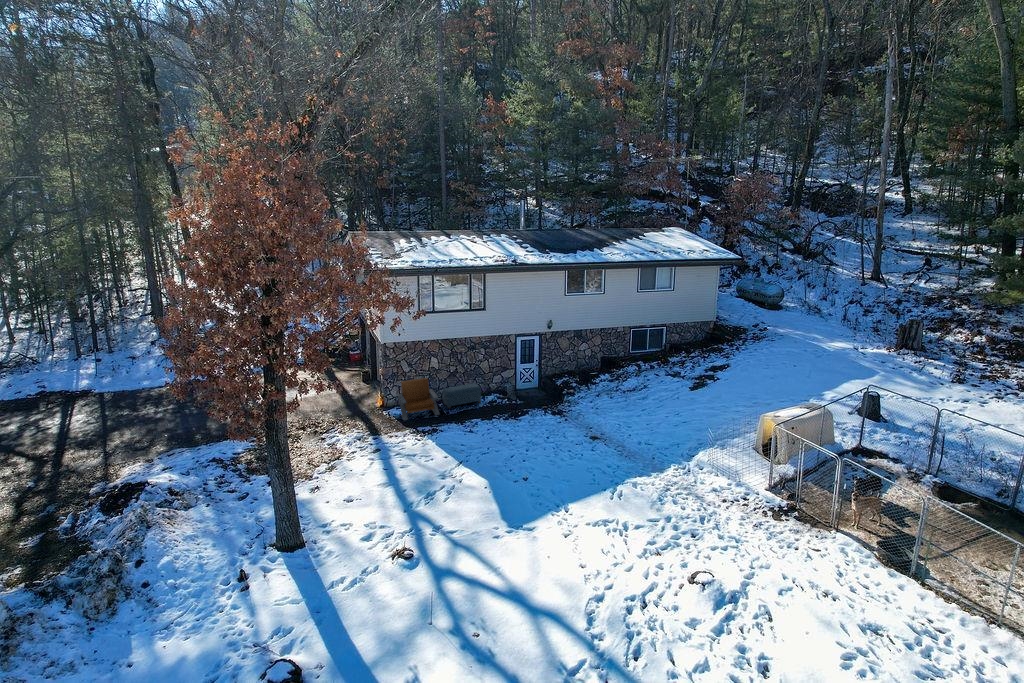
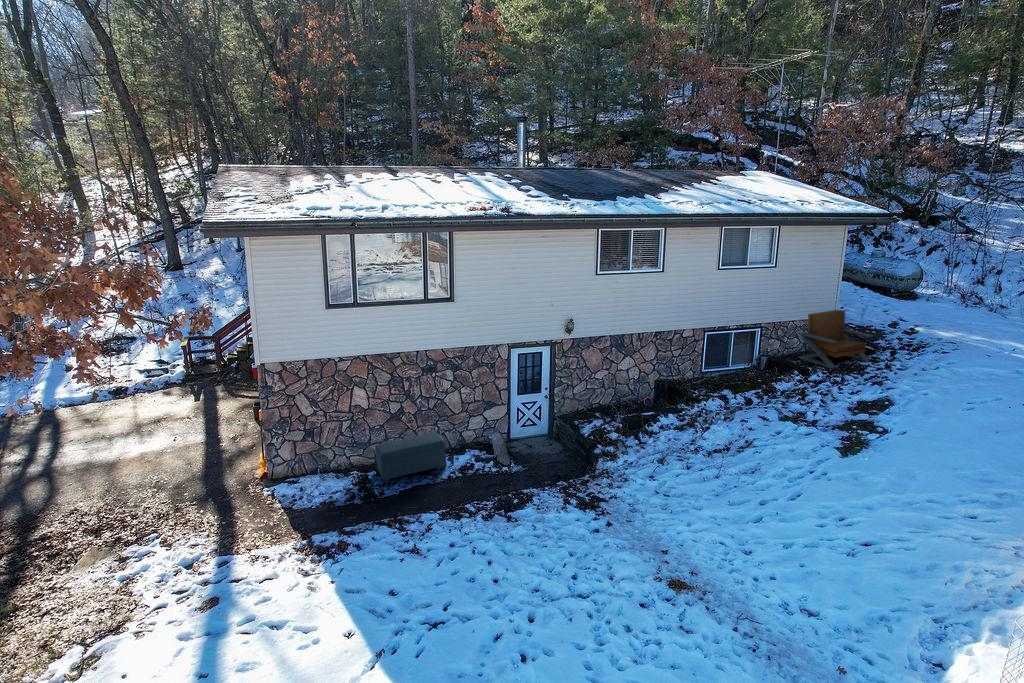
lounge chair: present [397,378,439,421] -> present [799,310,873,368]

